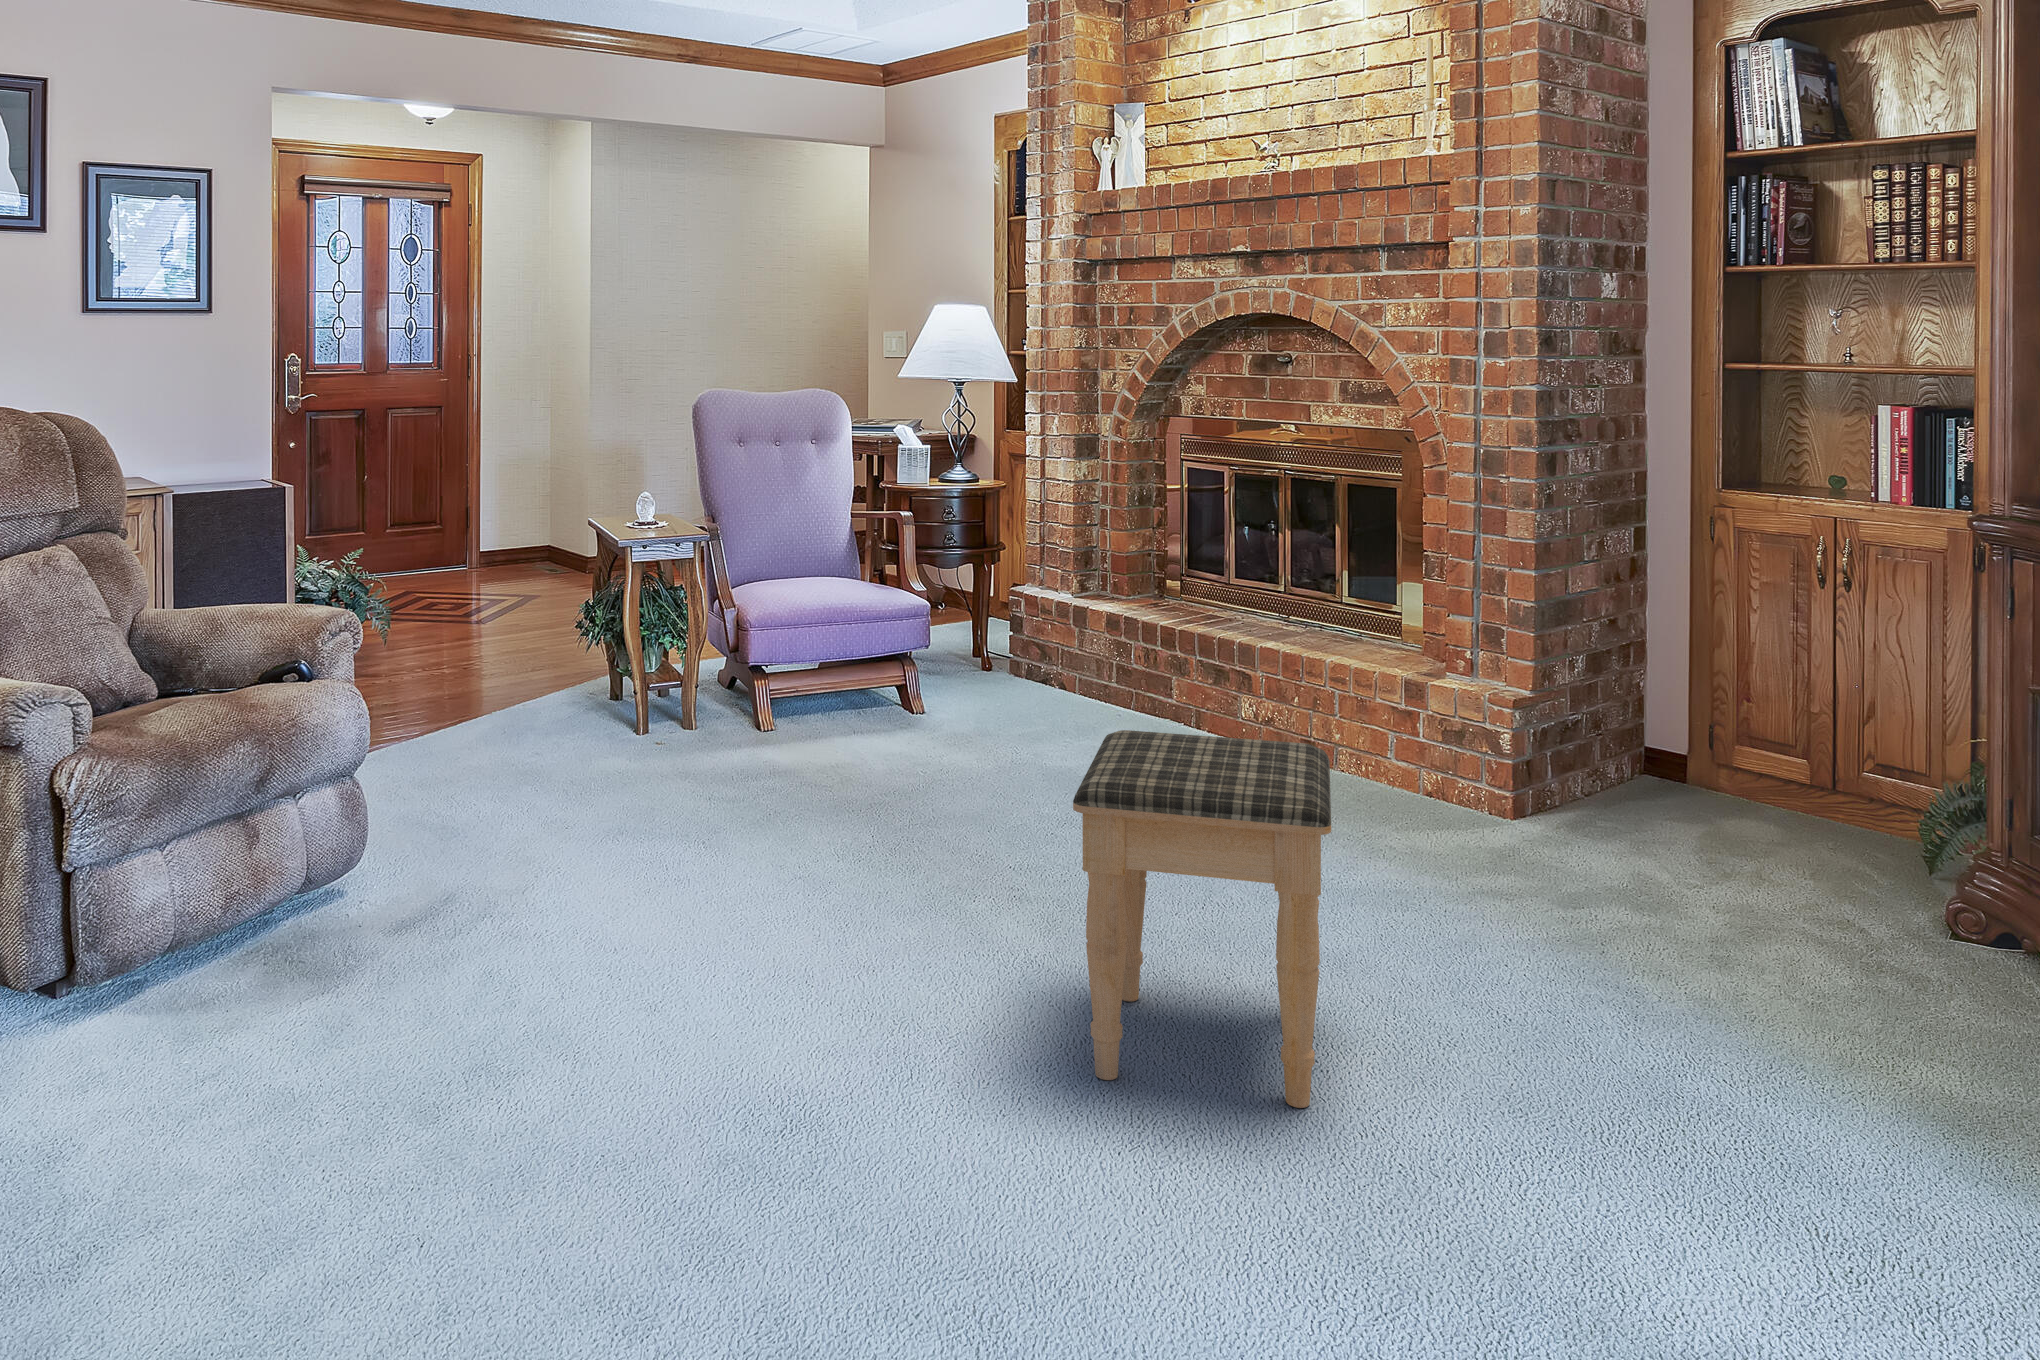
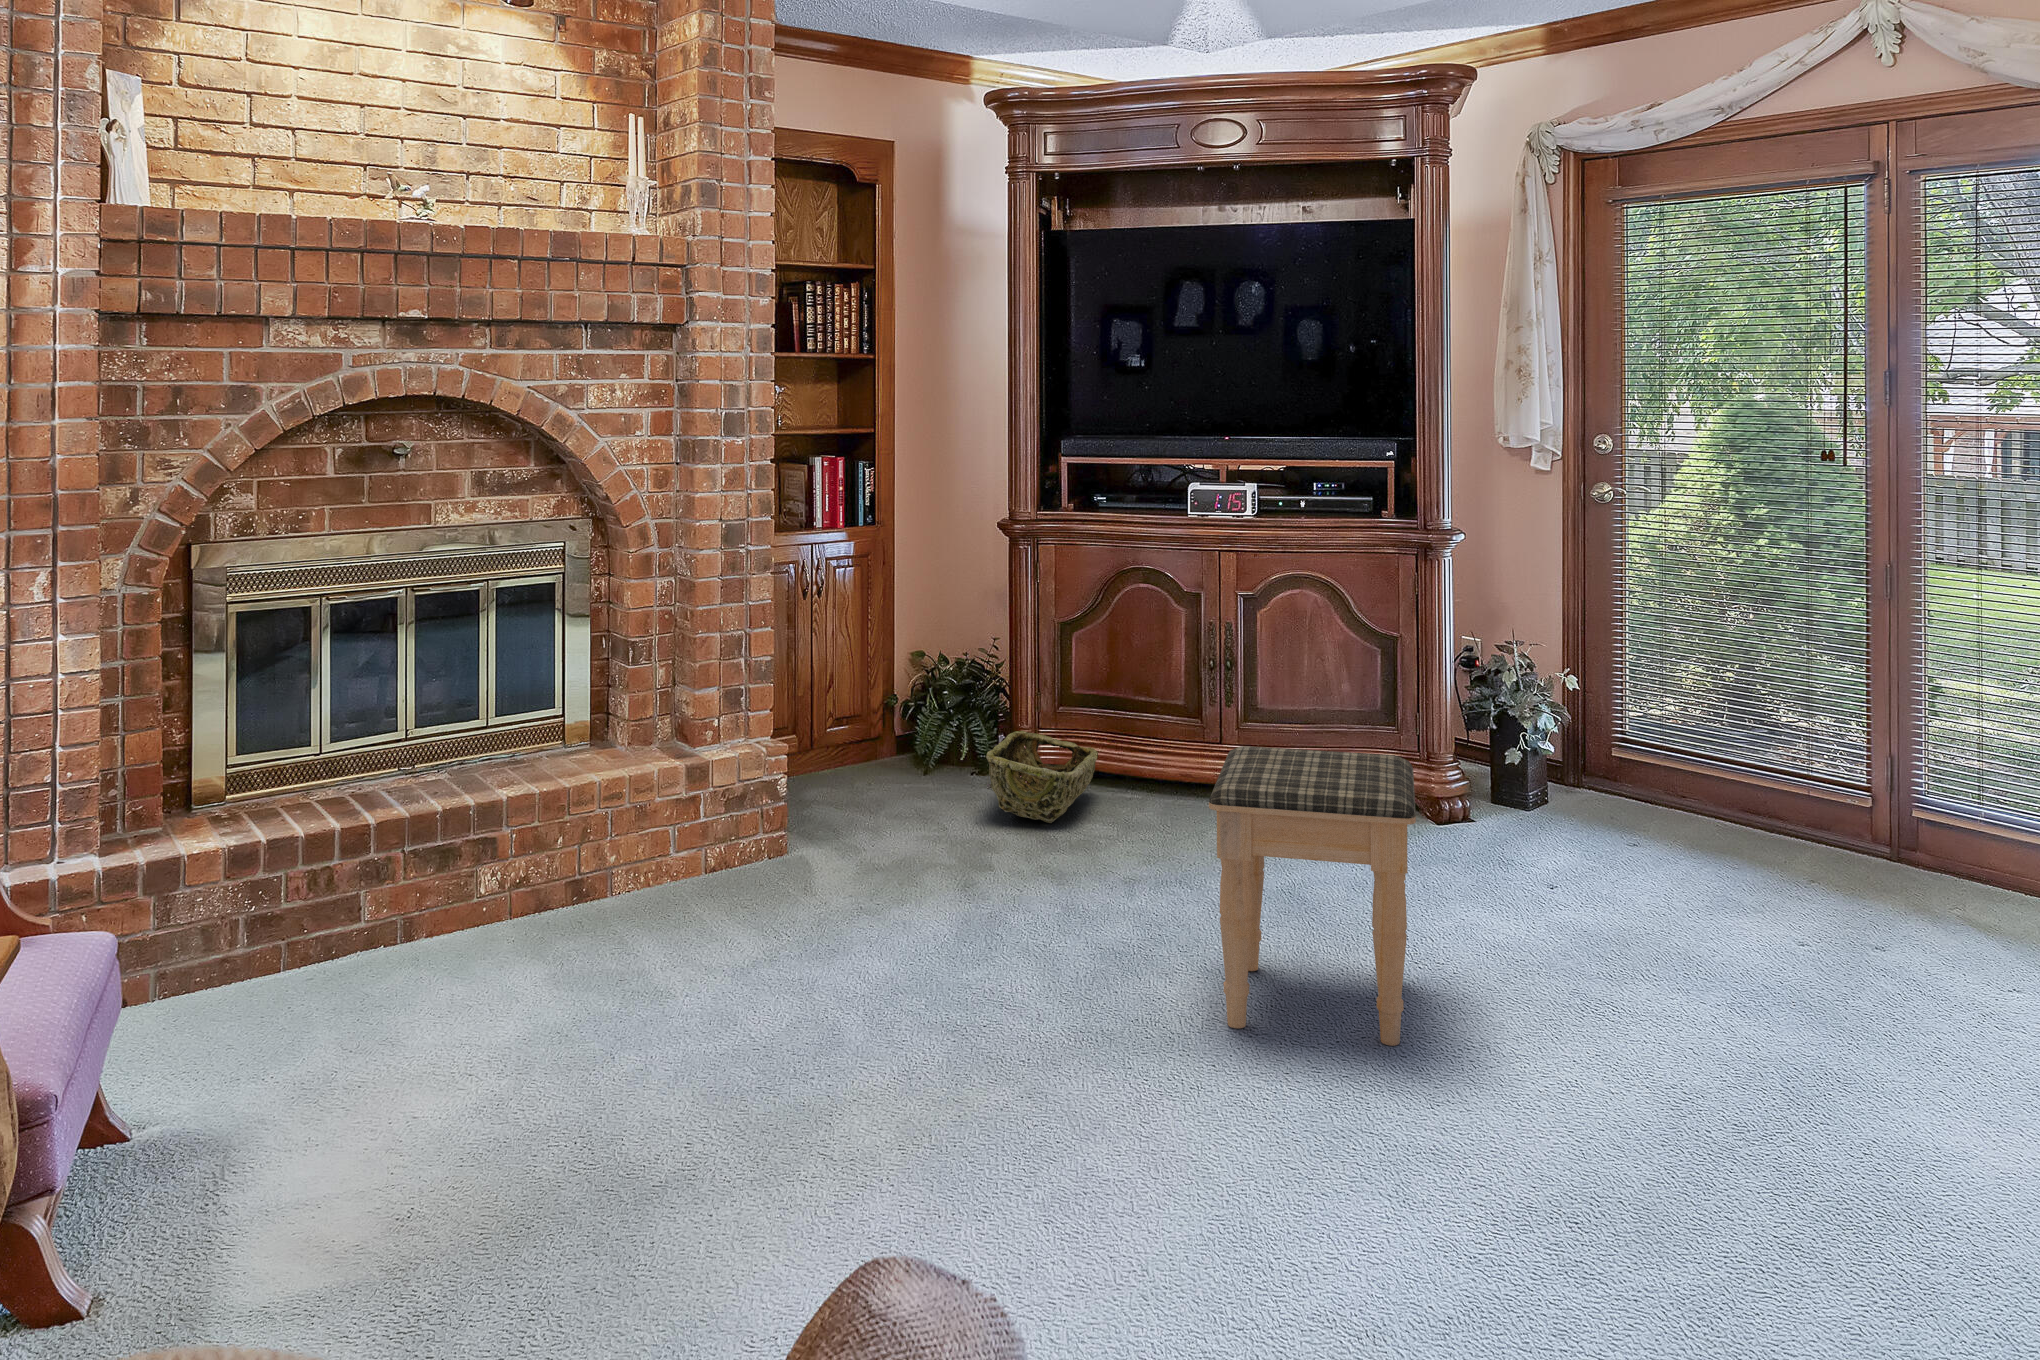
woven basket: none [1726,808,1995,949] -> present [986,731,1098,823]

